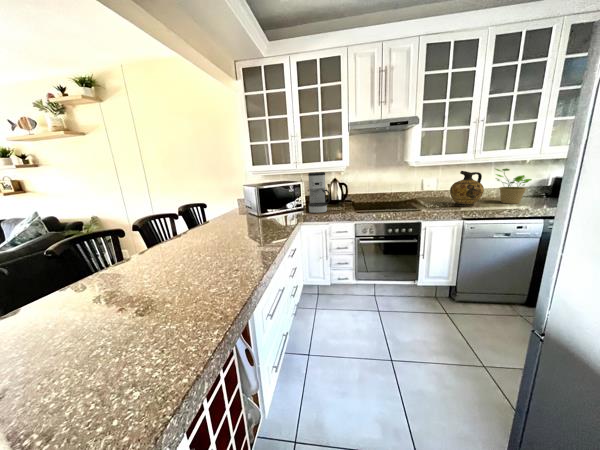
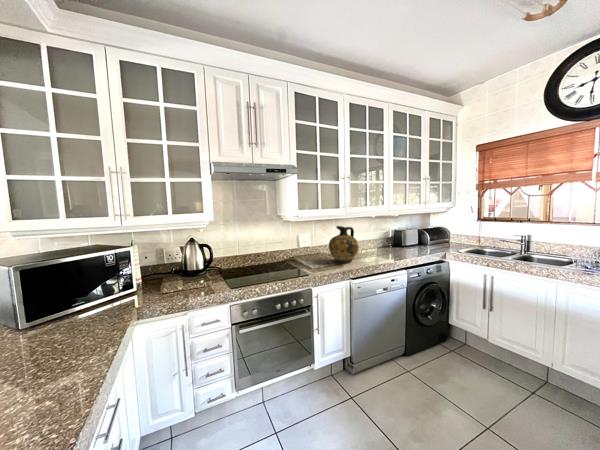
potted plant: present [496,168,532,204] -> none [359,223,388,256]
coffee maker: present [308,172,330,213] -> none [146,229,186,299]

